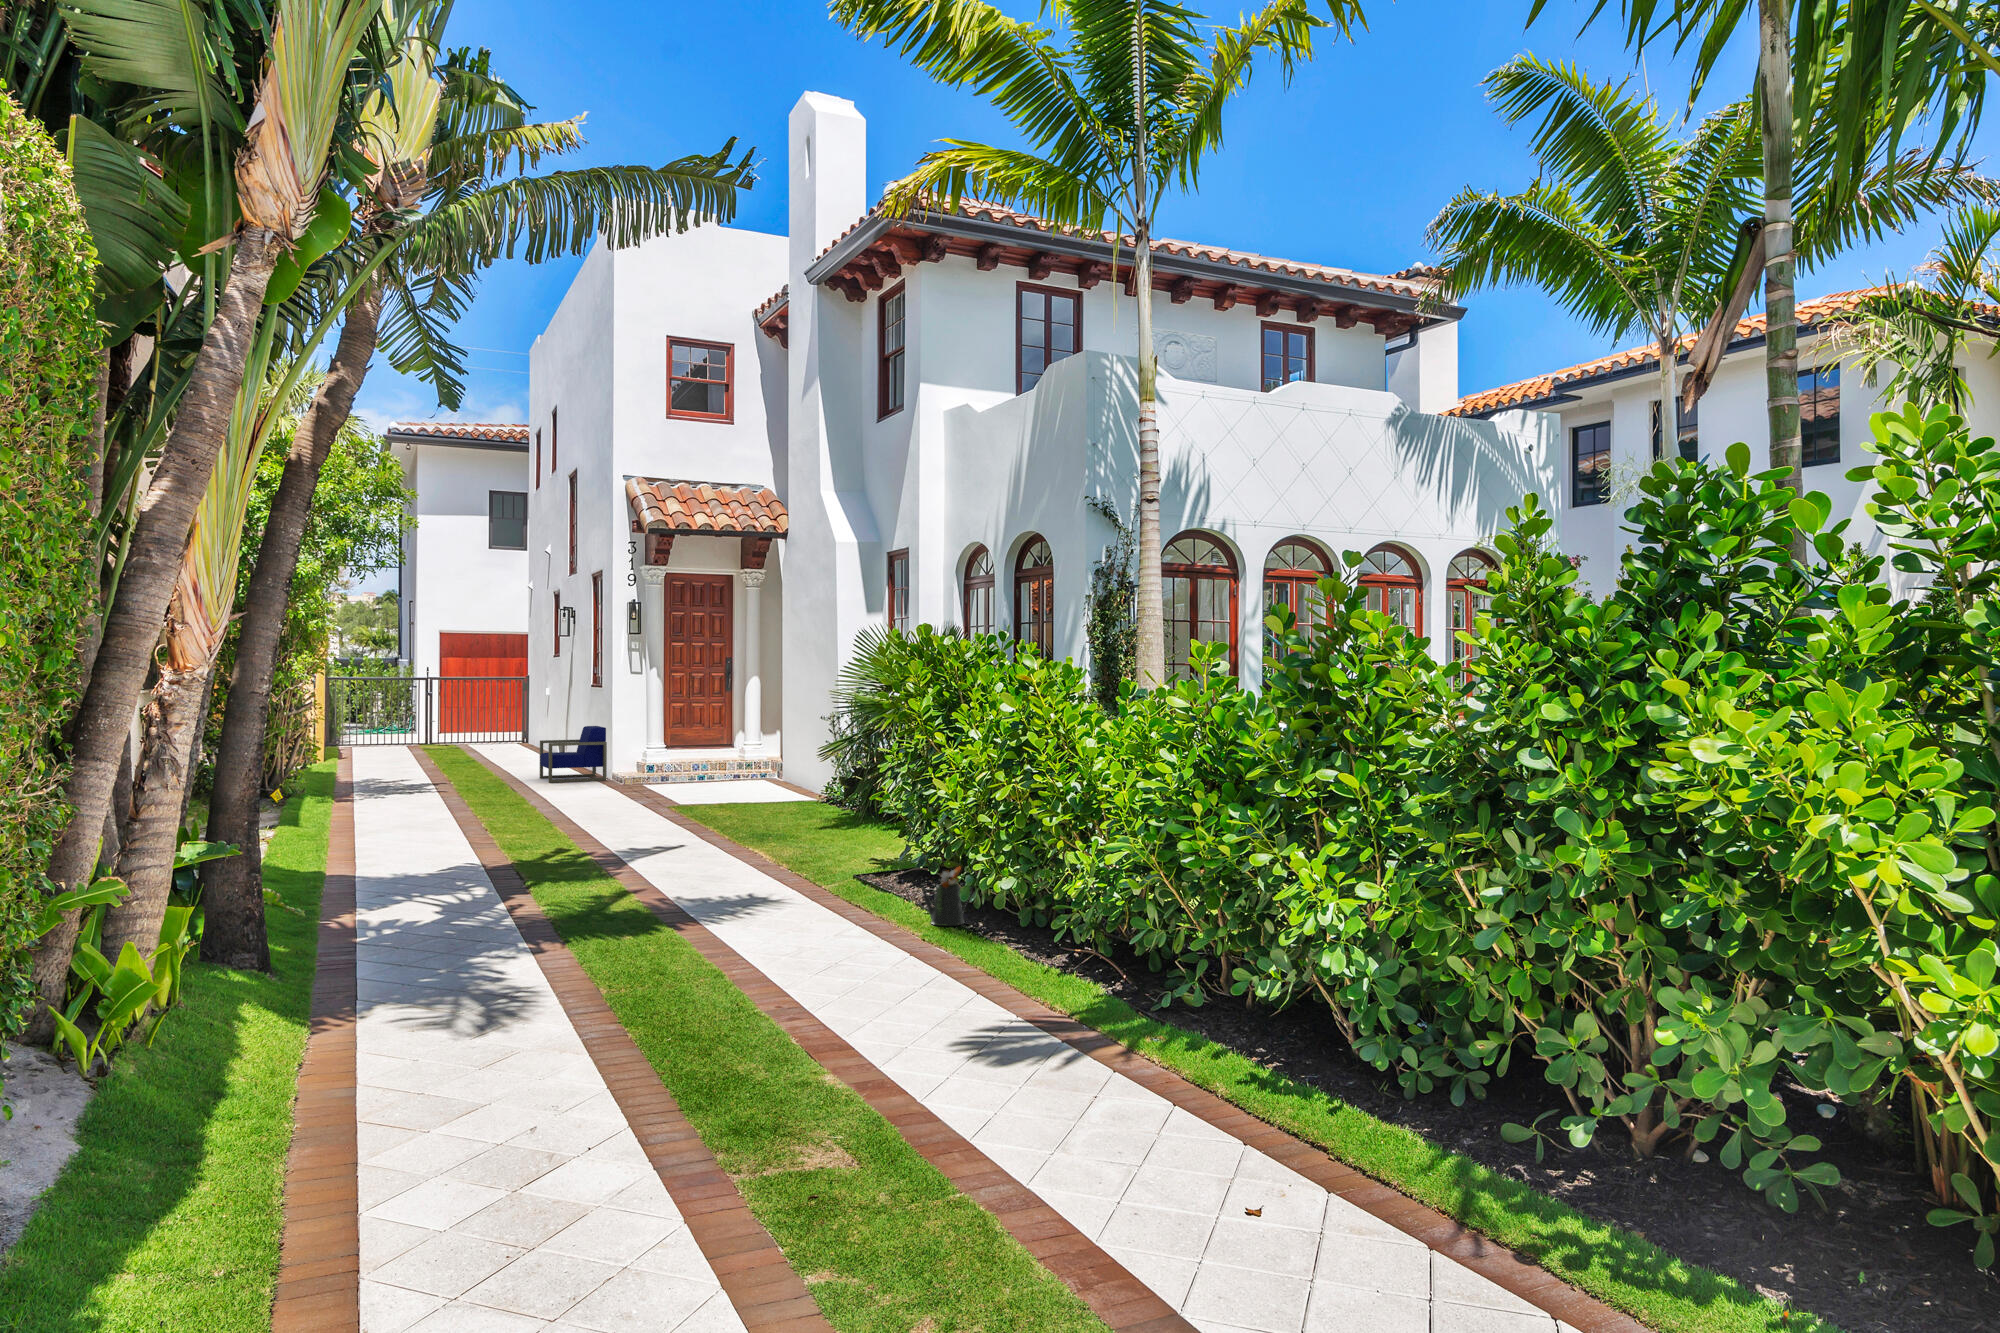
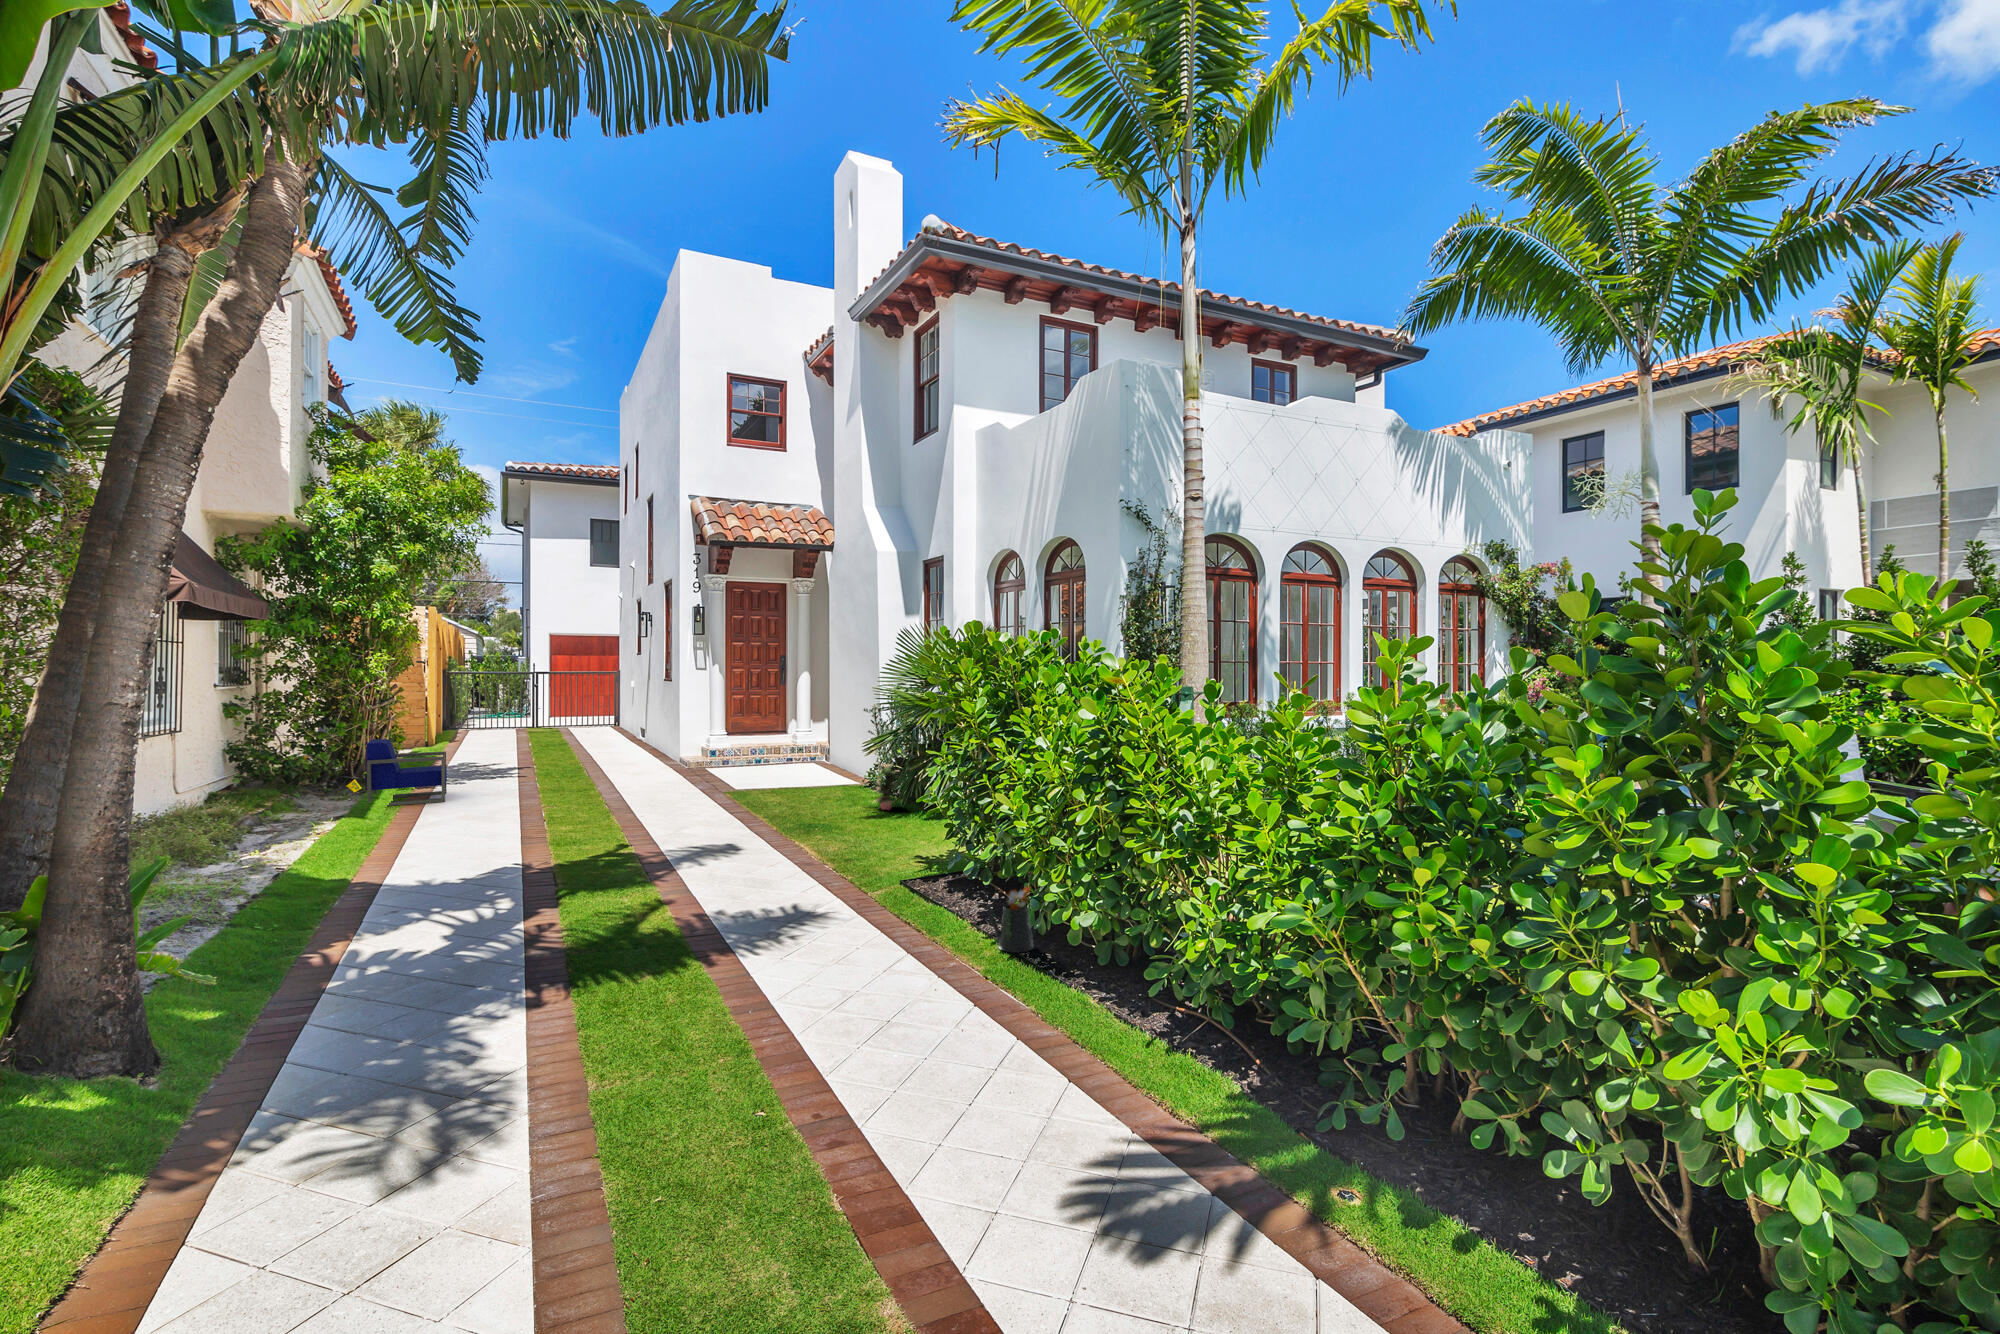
armchair: present [540,726,607,783] -> present [367,739,447,806]
decorative plant: none [823,774,860,824] -> present [874,764,899,810]

